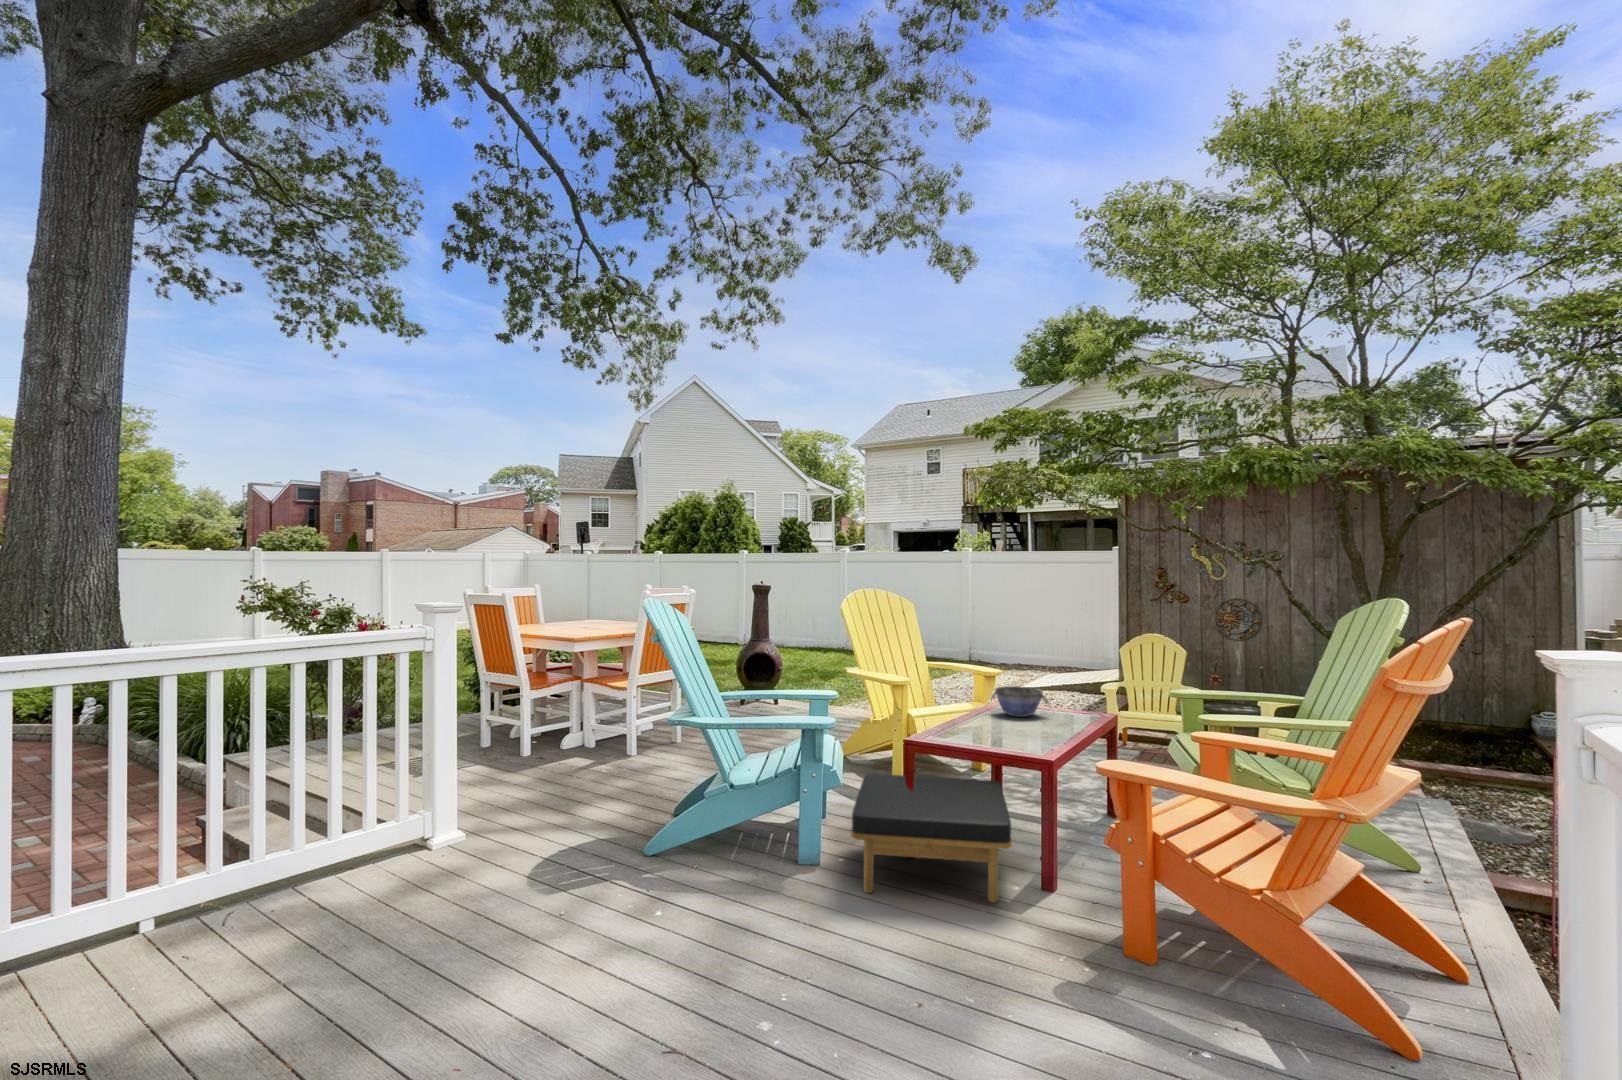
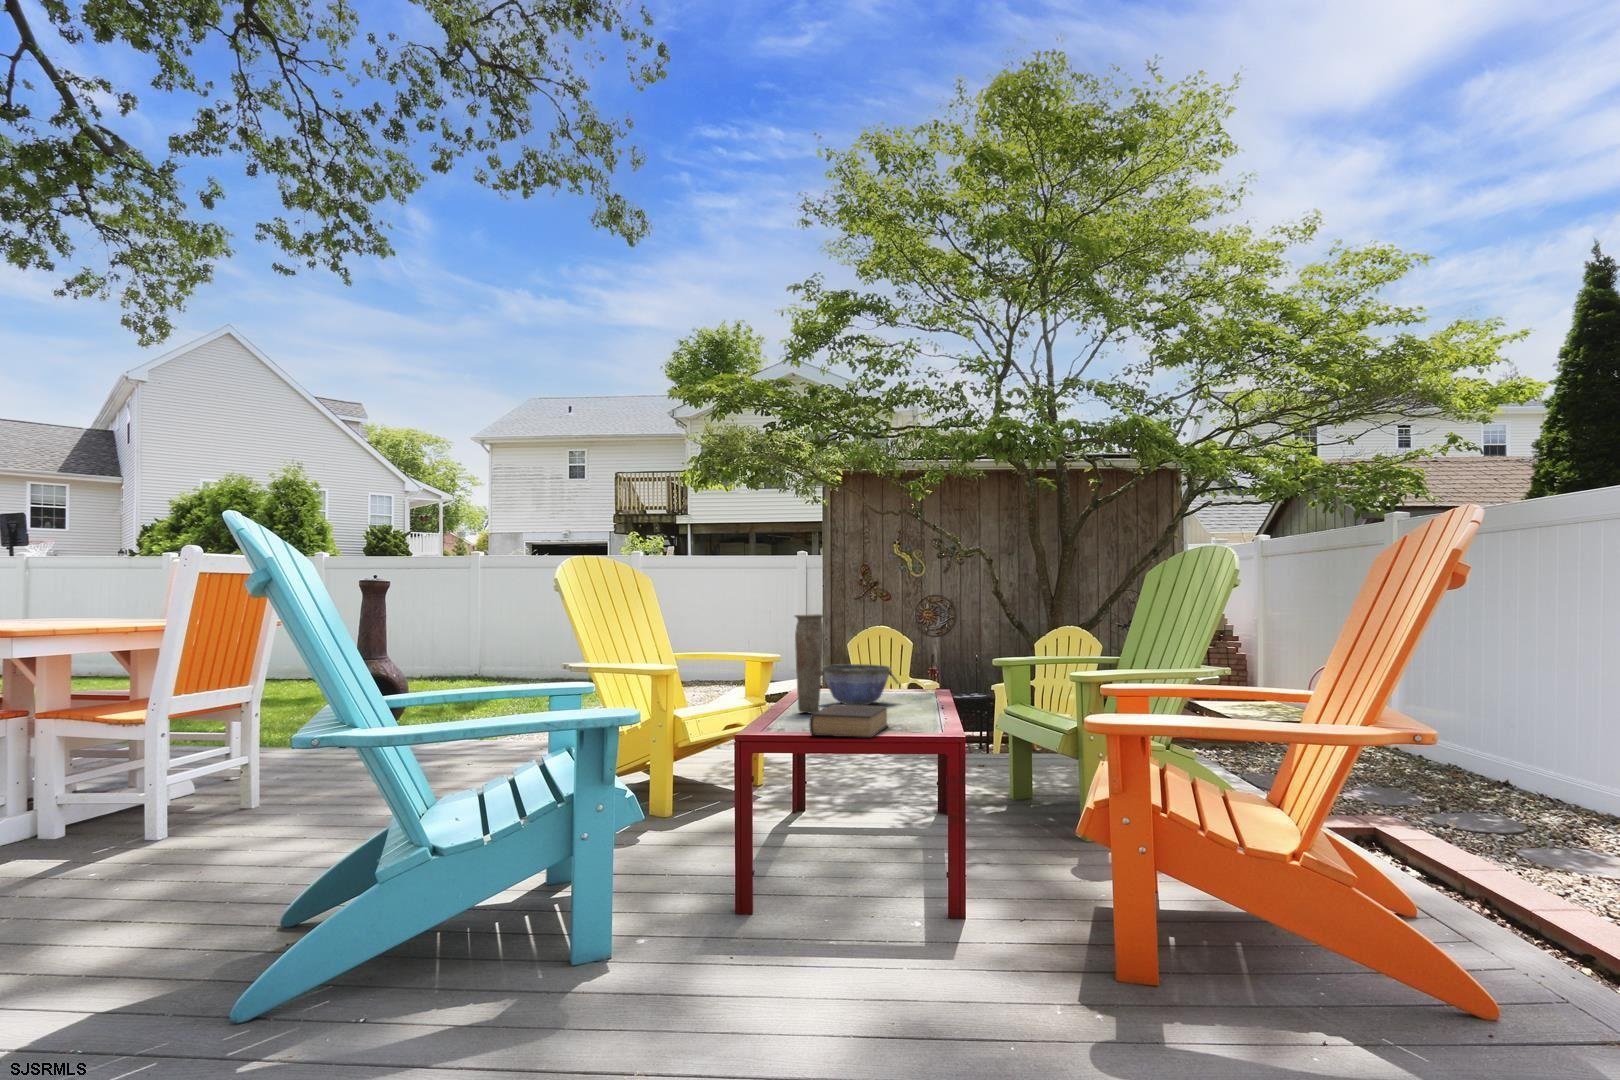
vase: none [966,656,986,722] -> present [795,614,824,714]
book: none [946,721,1005,748] -> present [809,704,888,738]
ottoman: present [851,774,1012,903] -> none [680,790,996,1017]

